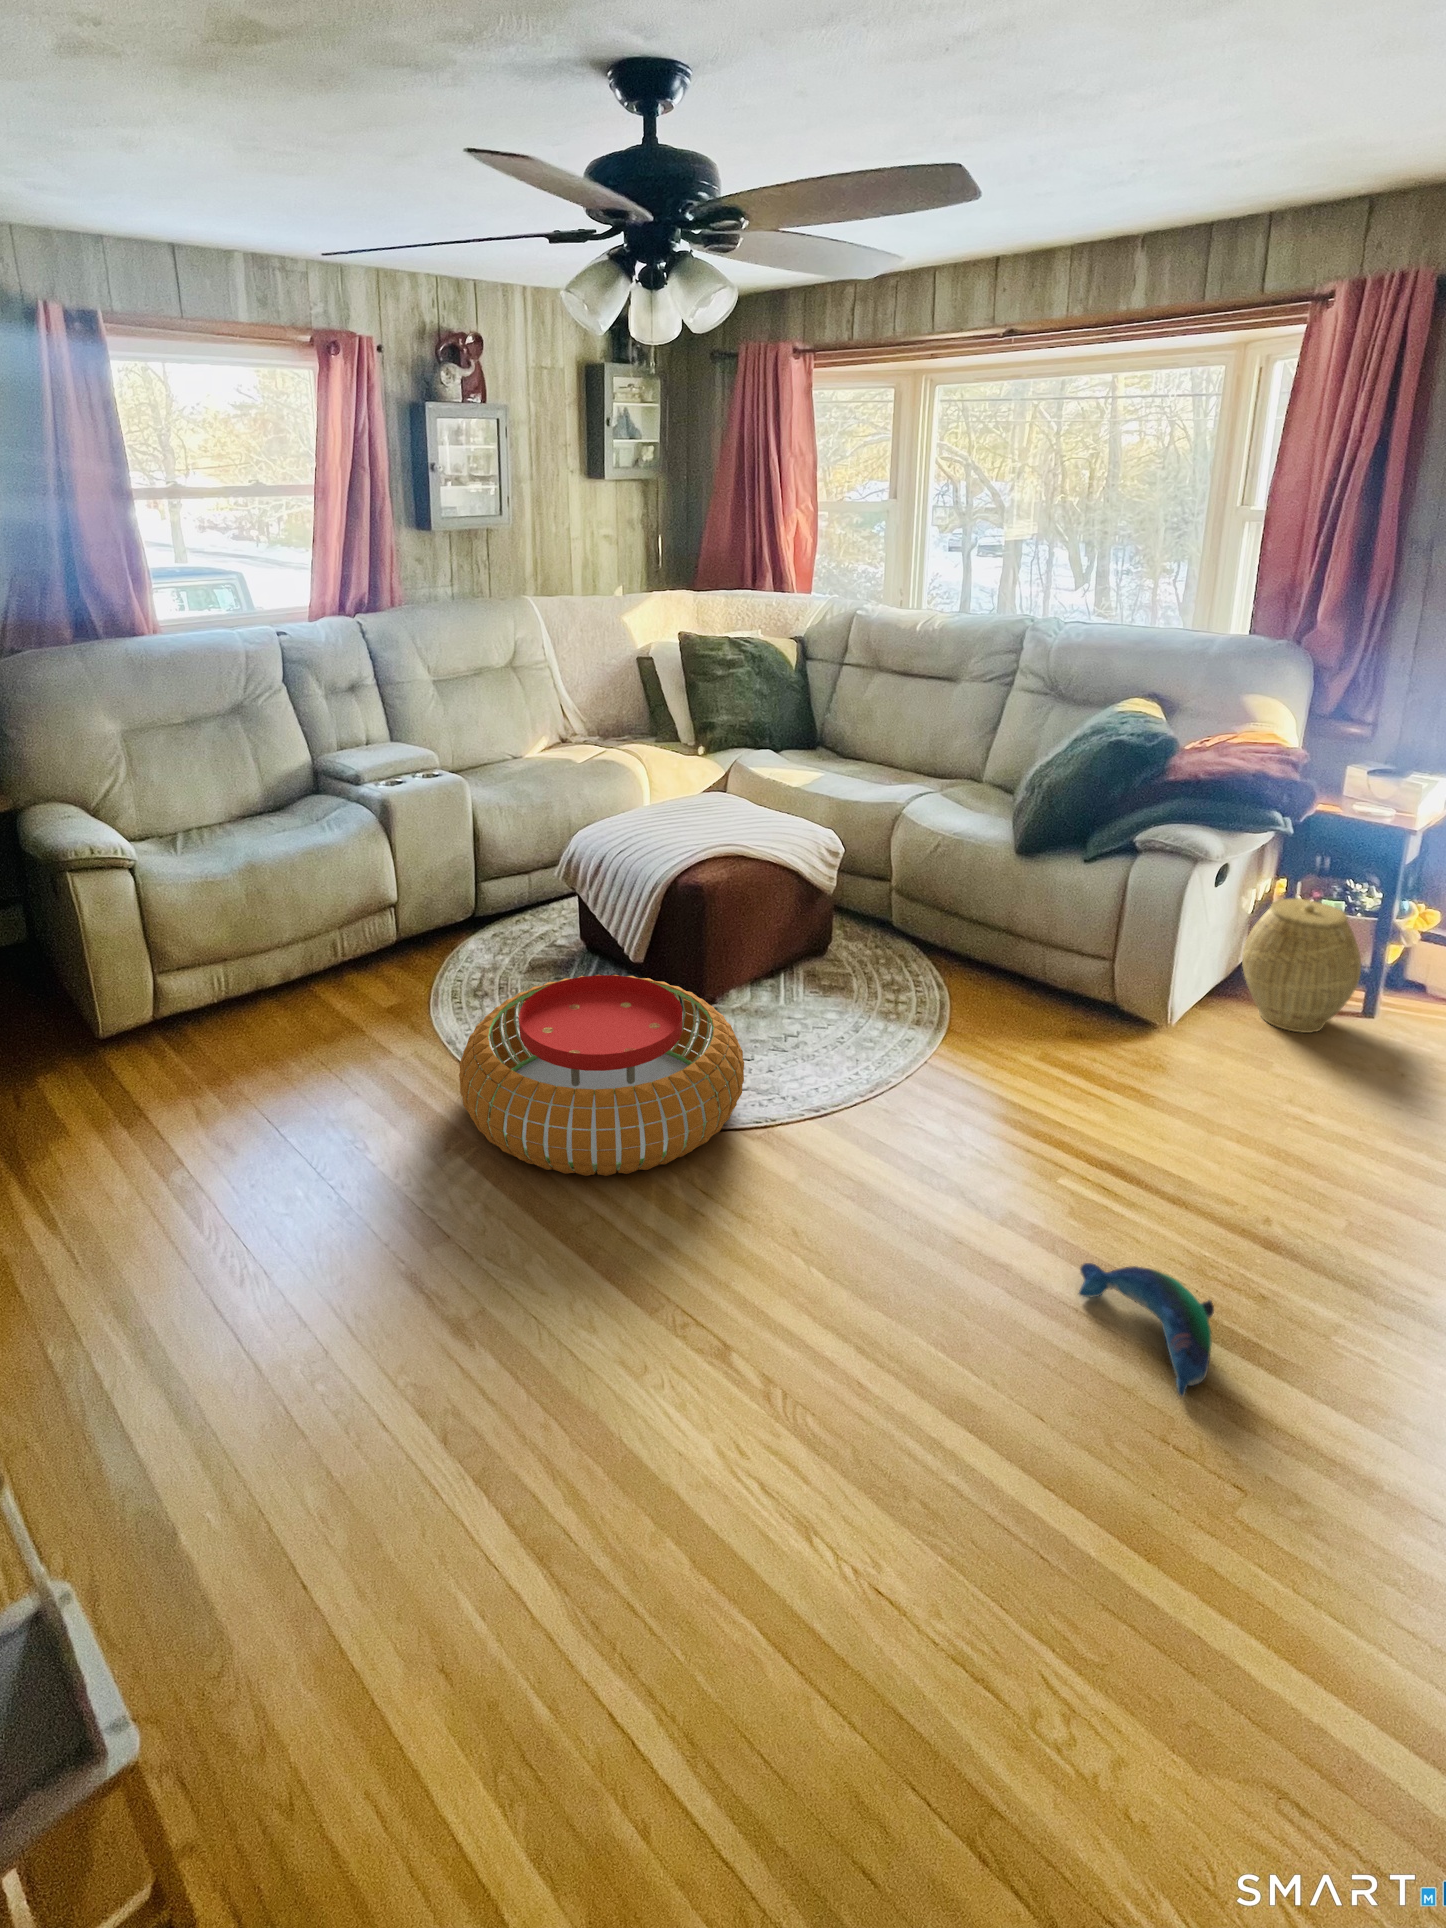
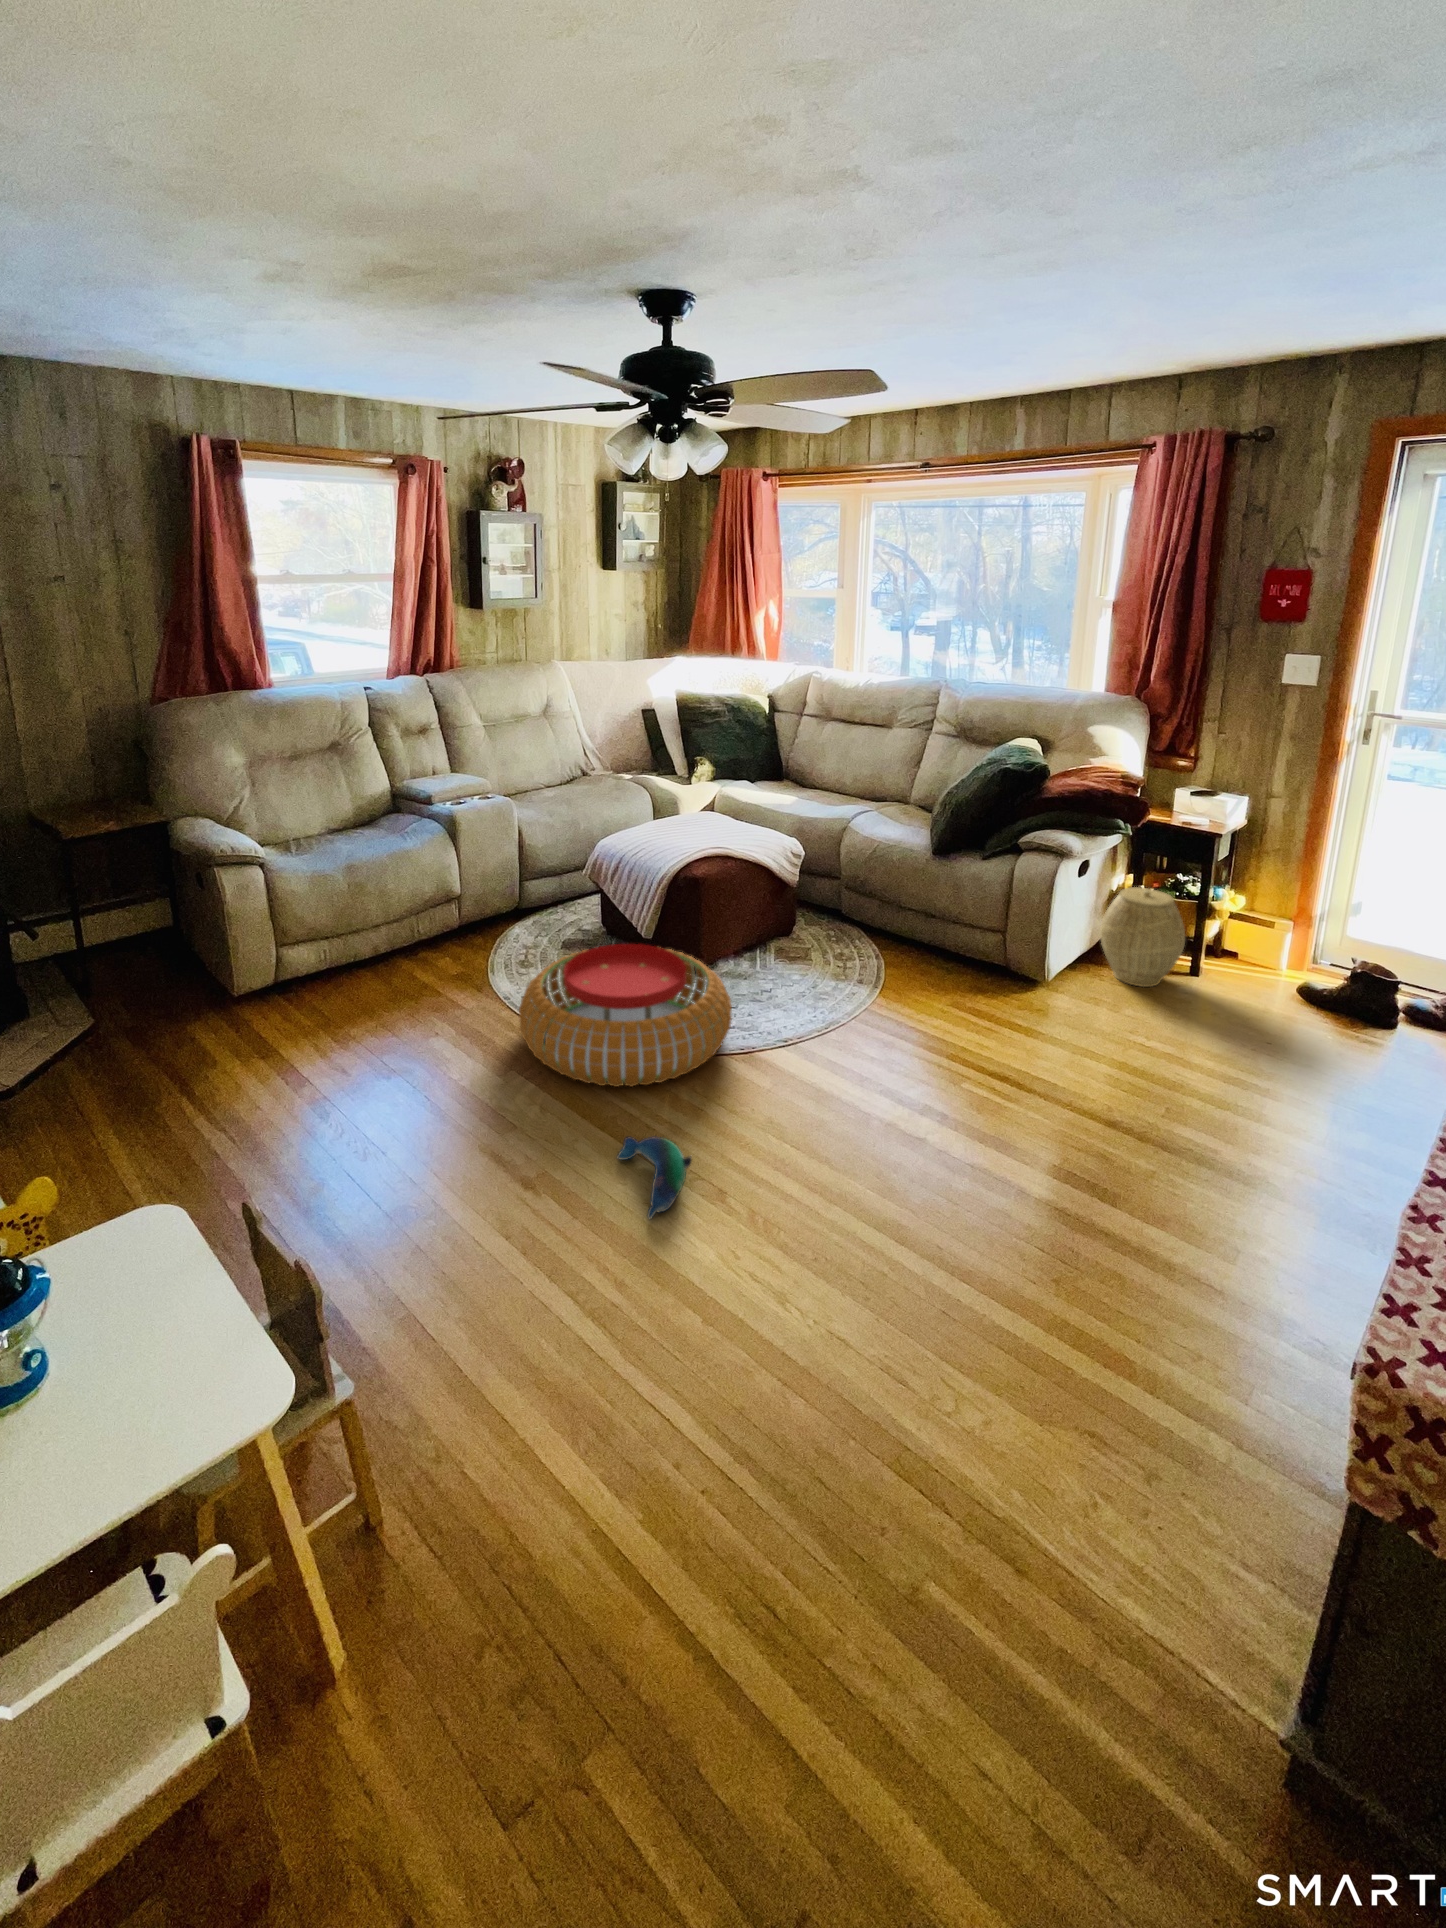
plush toy: present [1079,1263,1214,1397] -> present [617,1136,692,1219]

